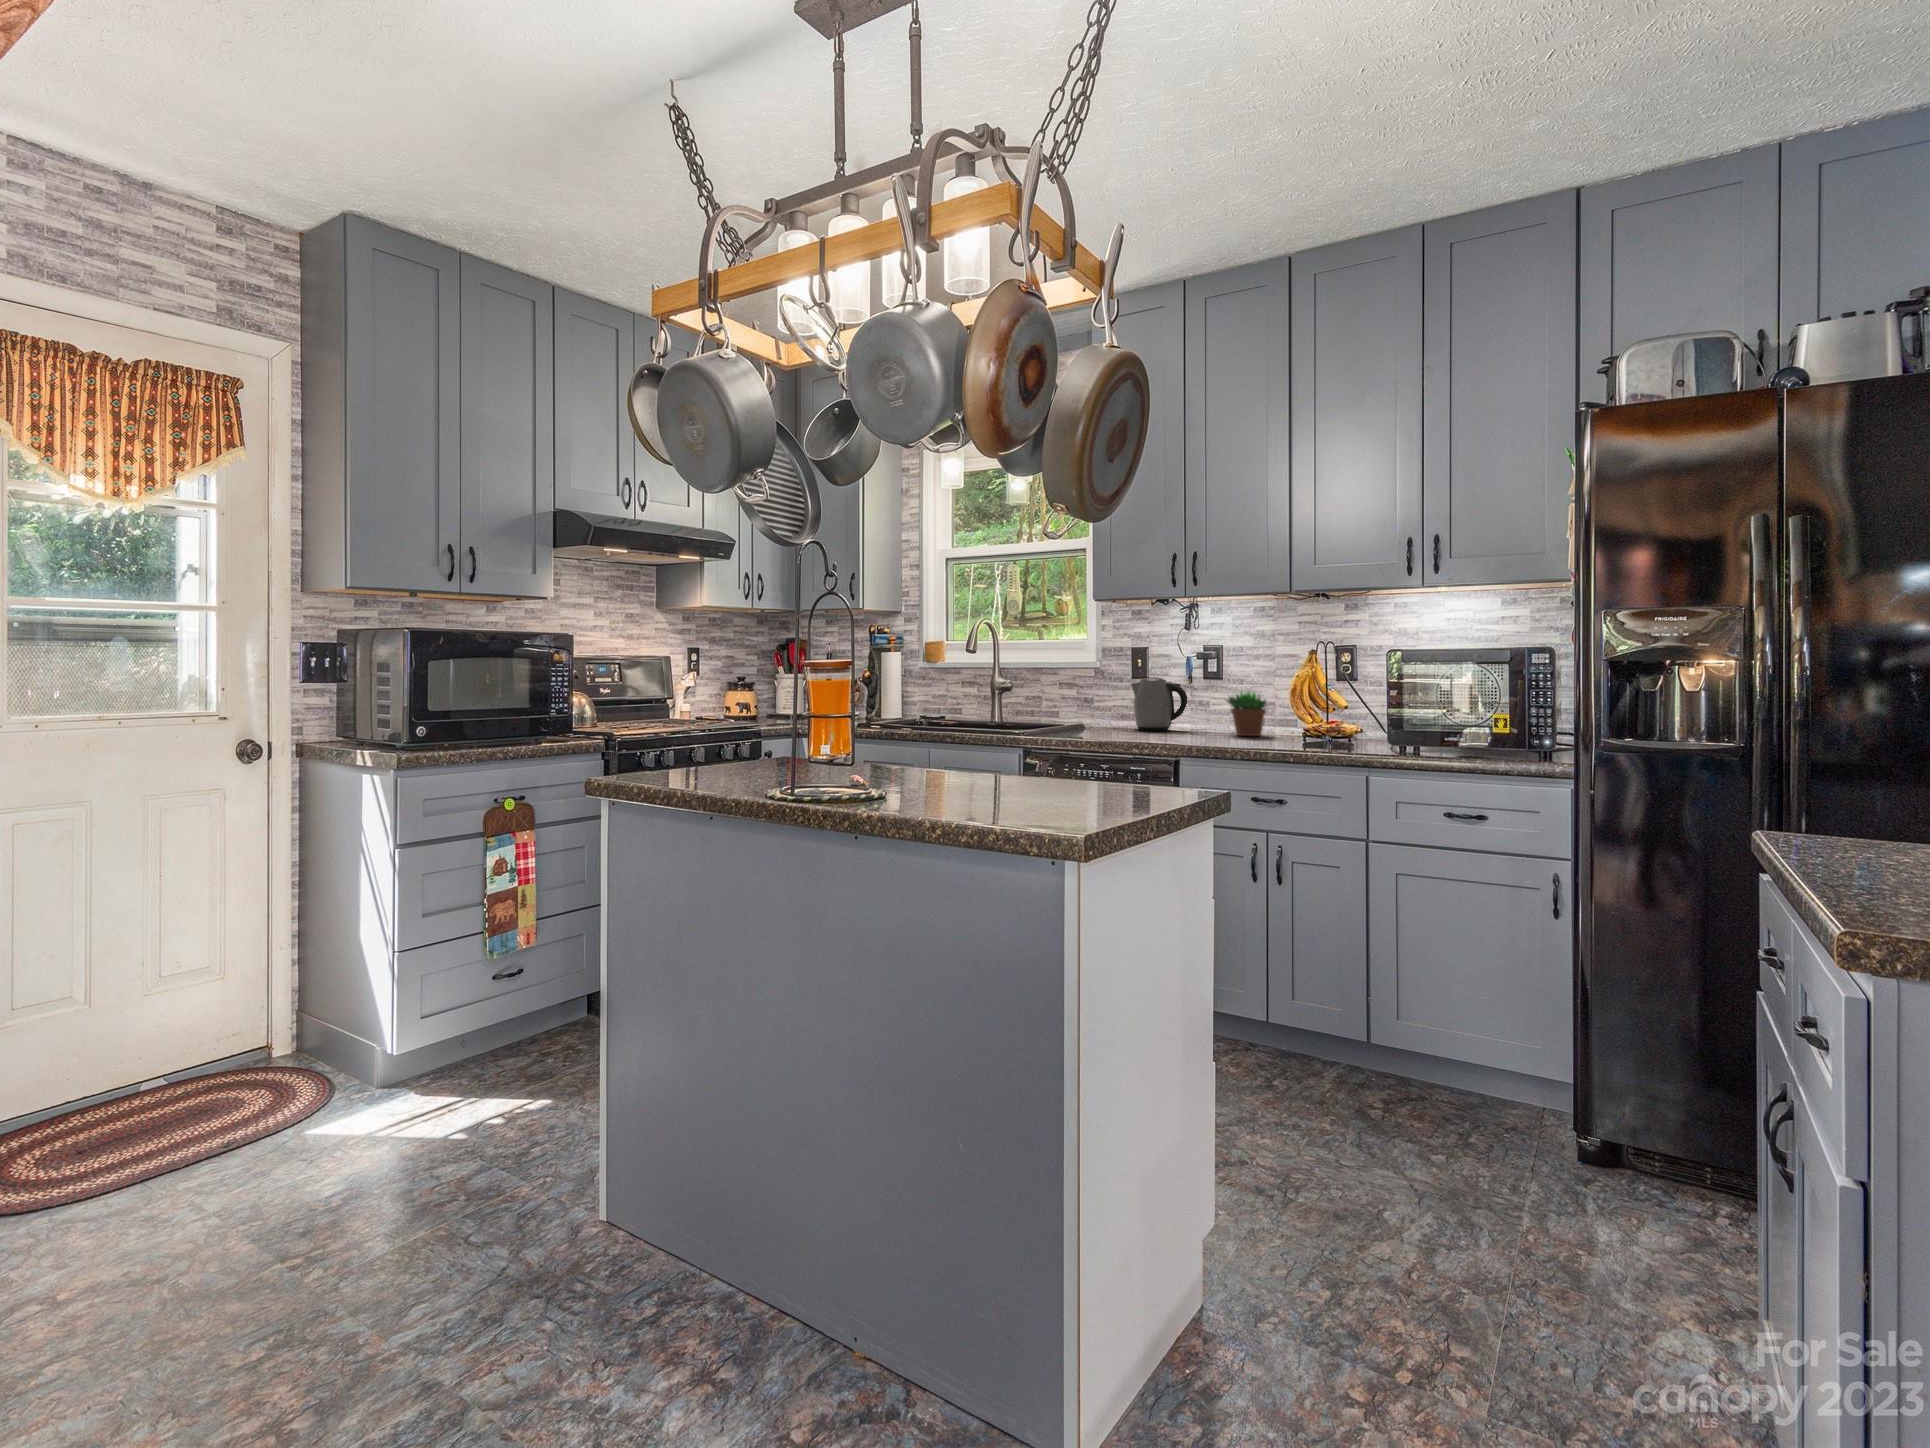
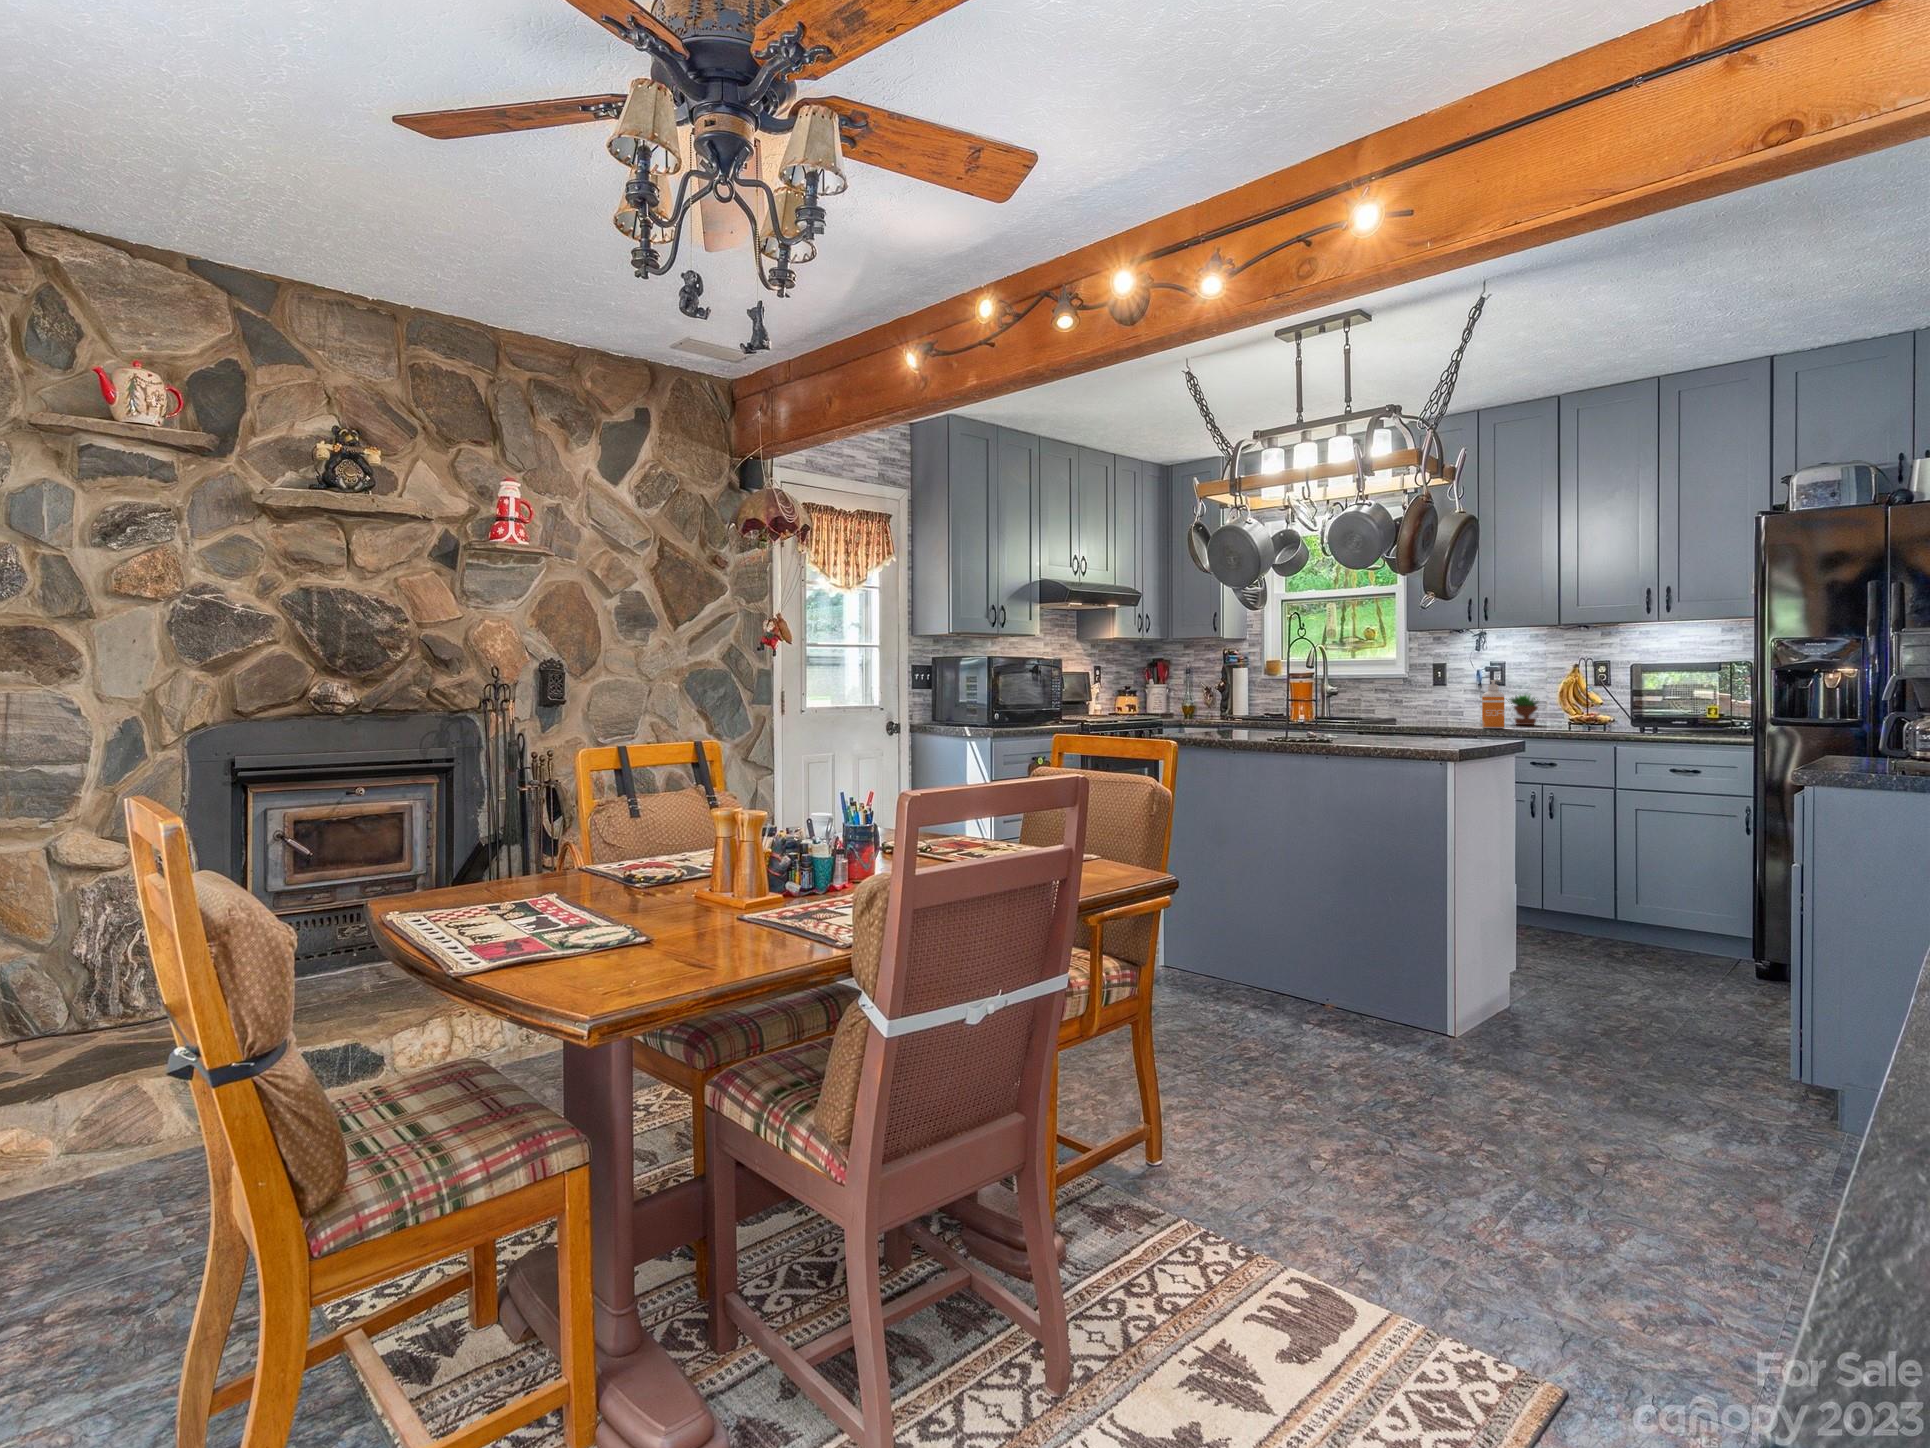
soap dispenser: none [1190,672,1220,743] -> present [1482,680,1504,728]
kettle: present [1131,677,1187,731] -> none [1433,685,1477,722]

